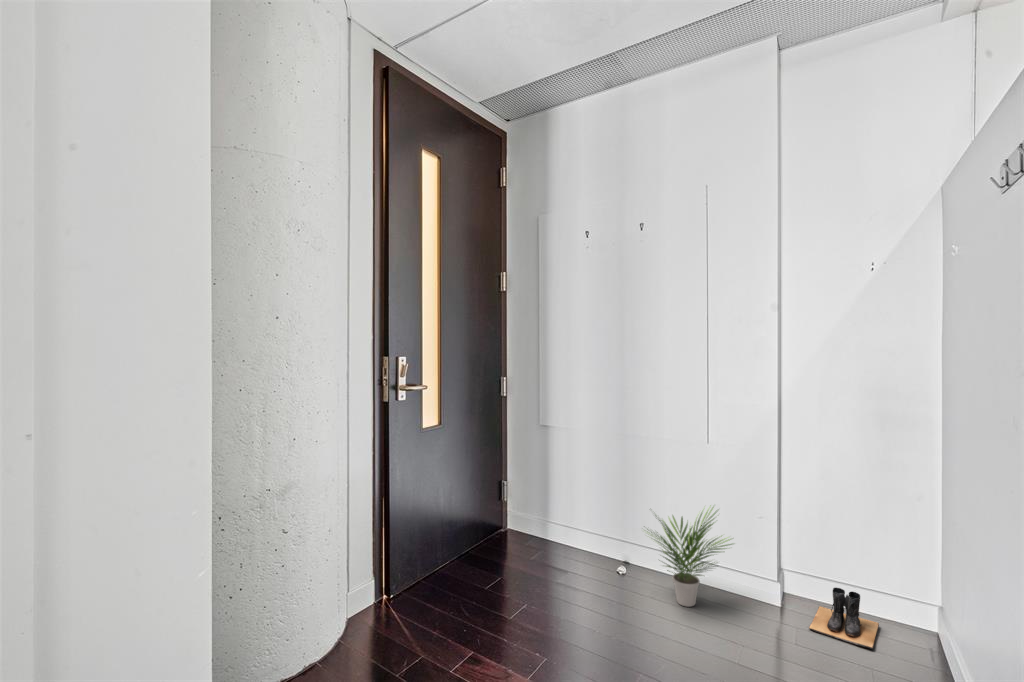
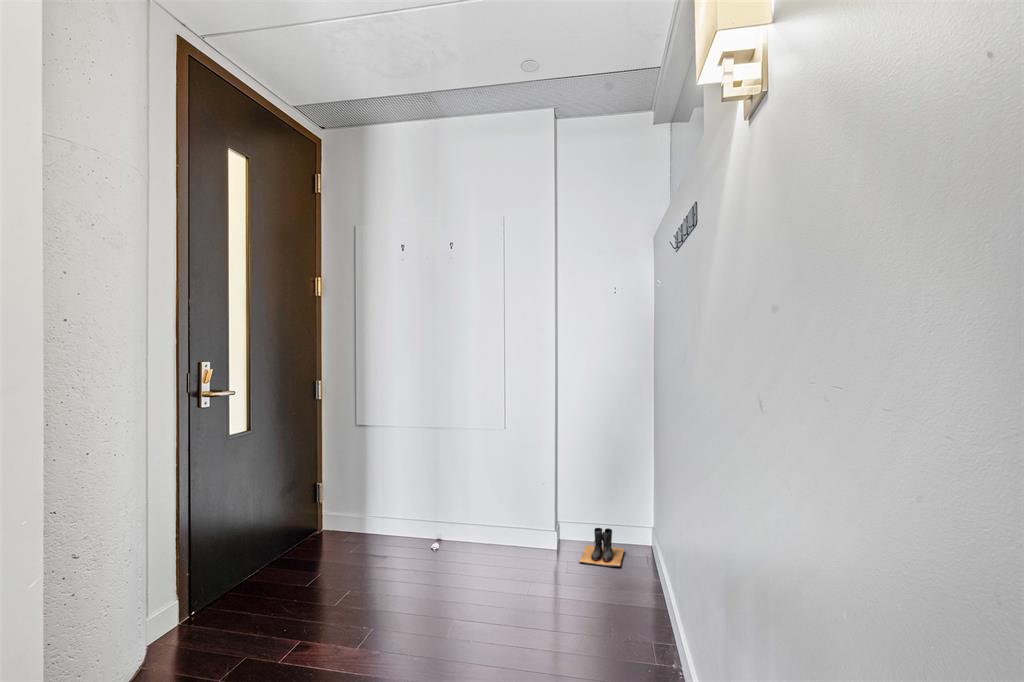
potted plant: present [647,508,732,607] -> none [450,476,527,565]

